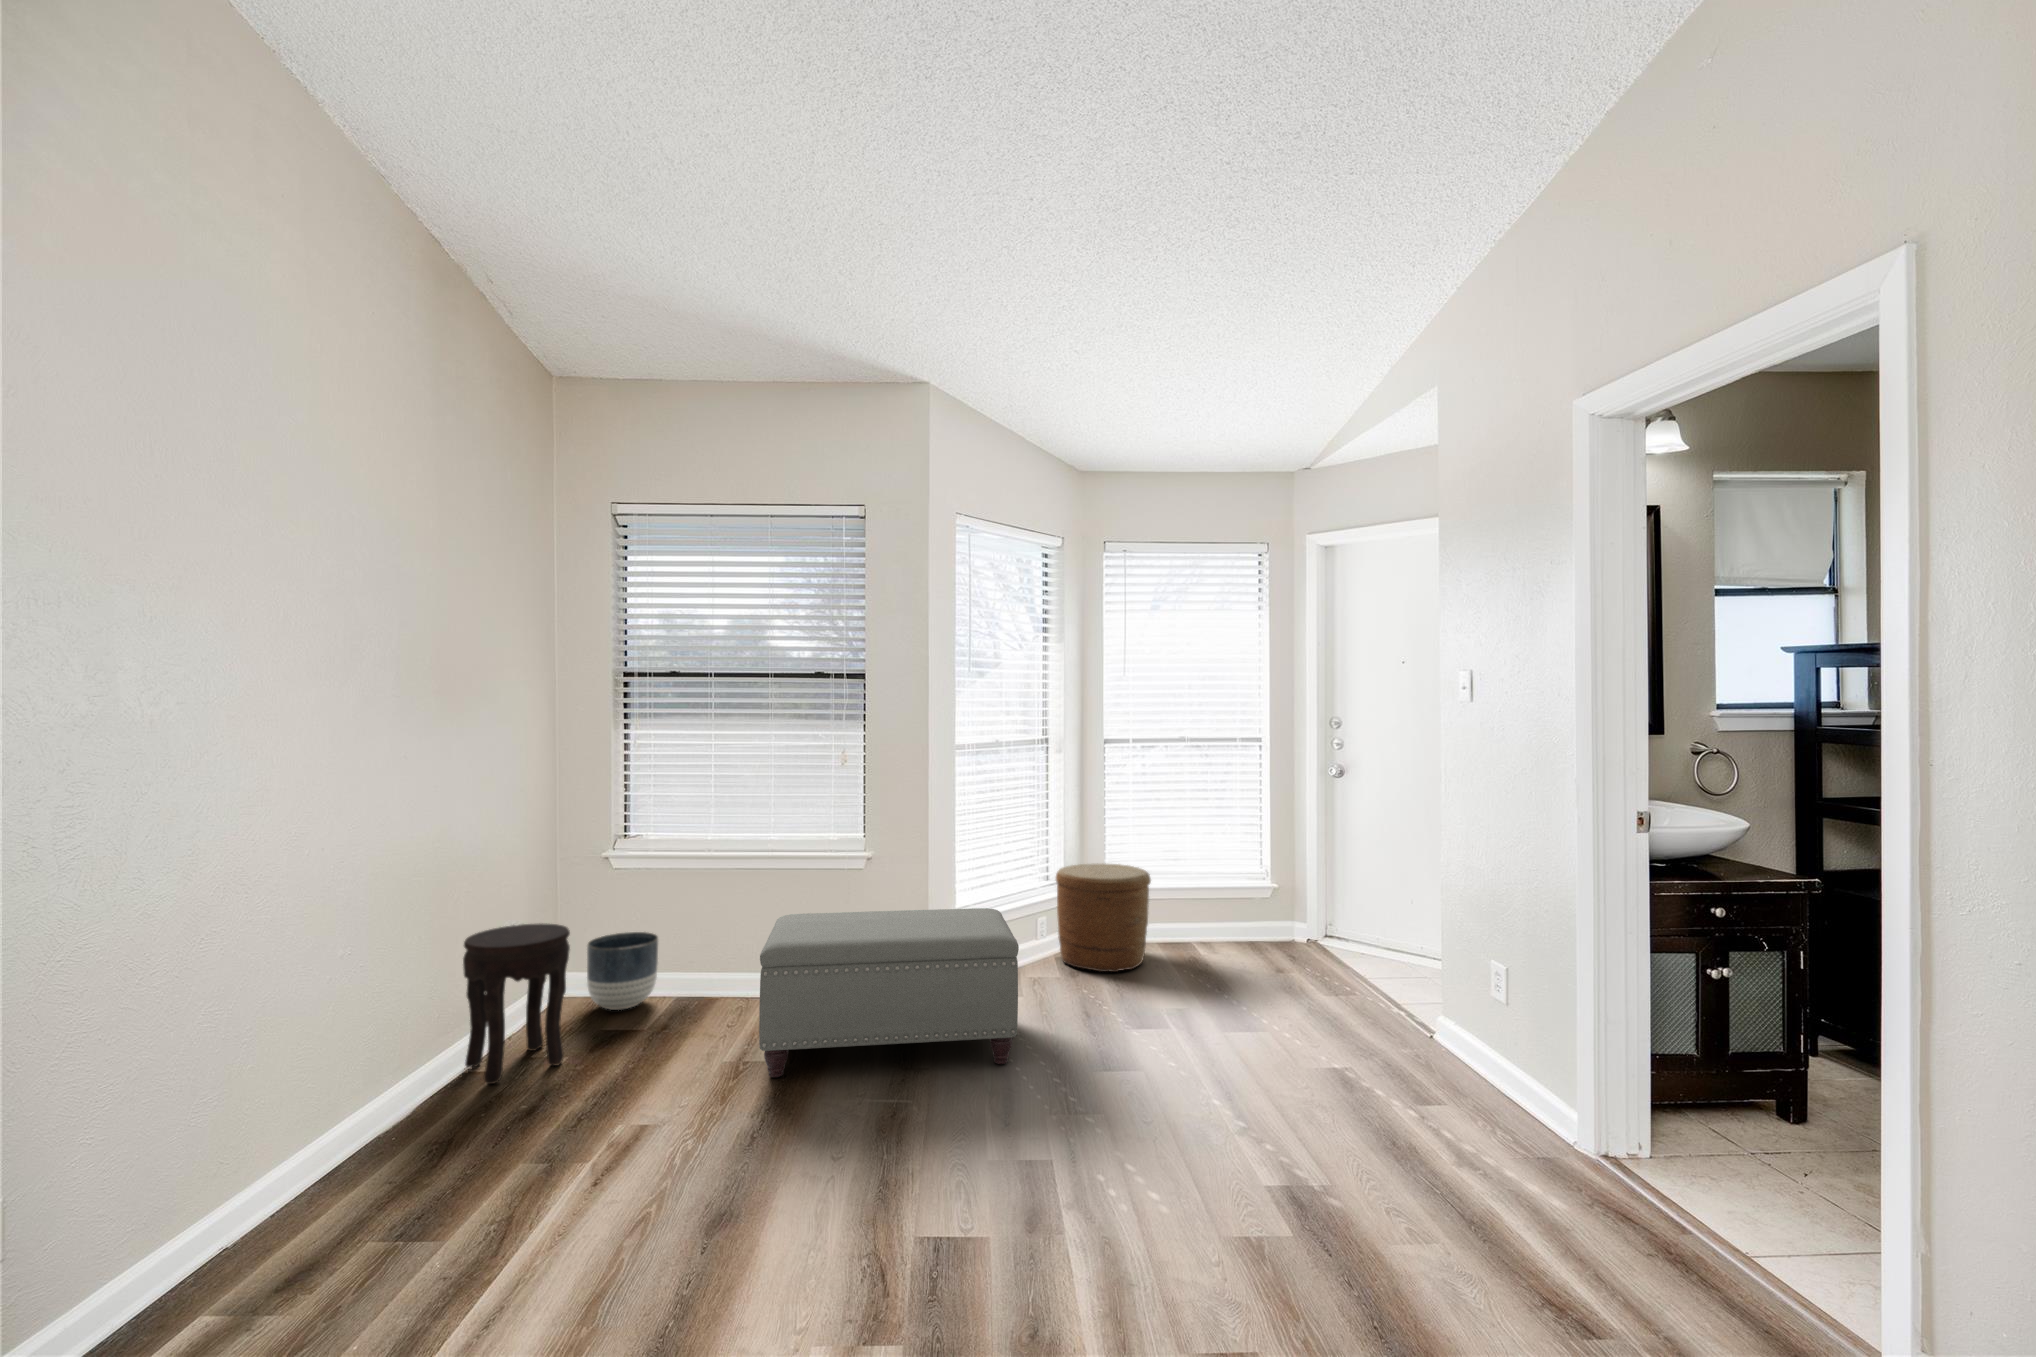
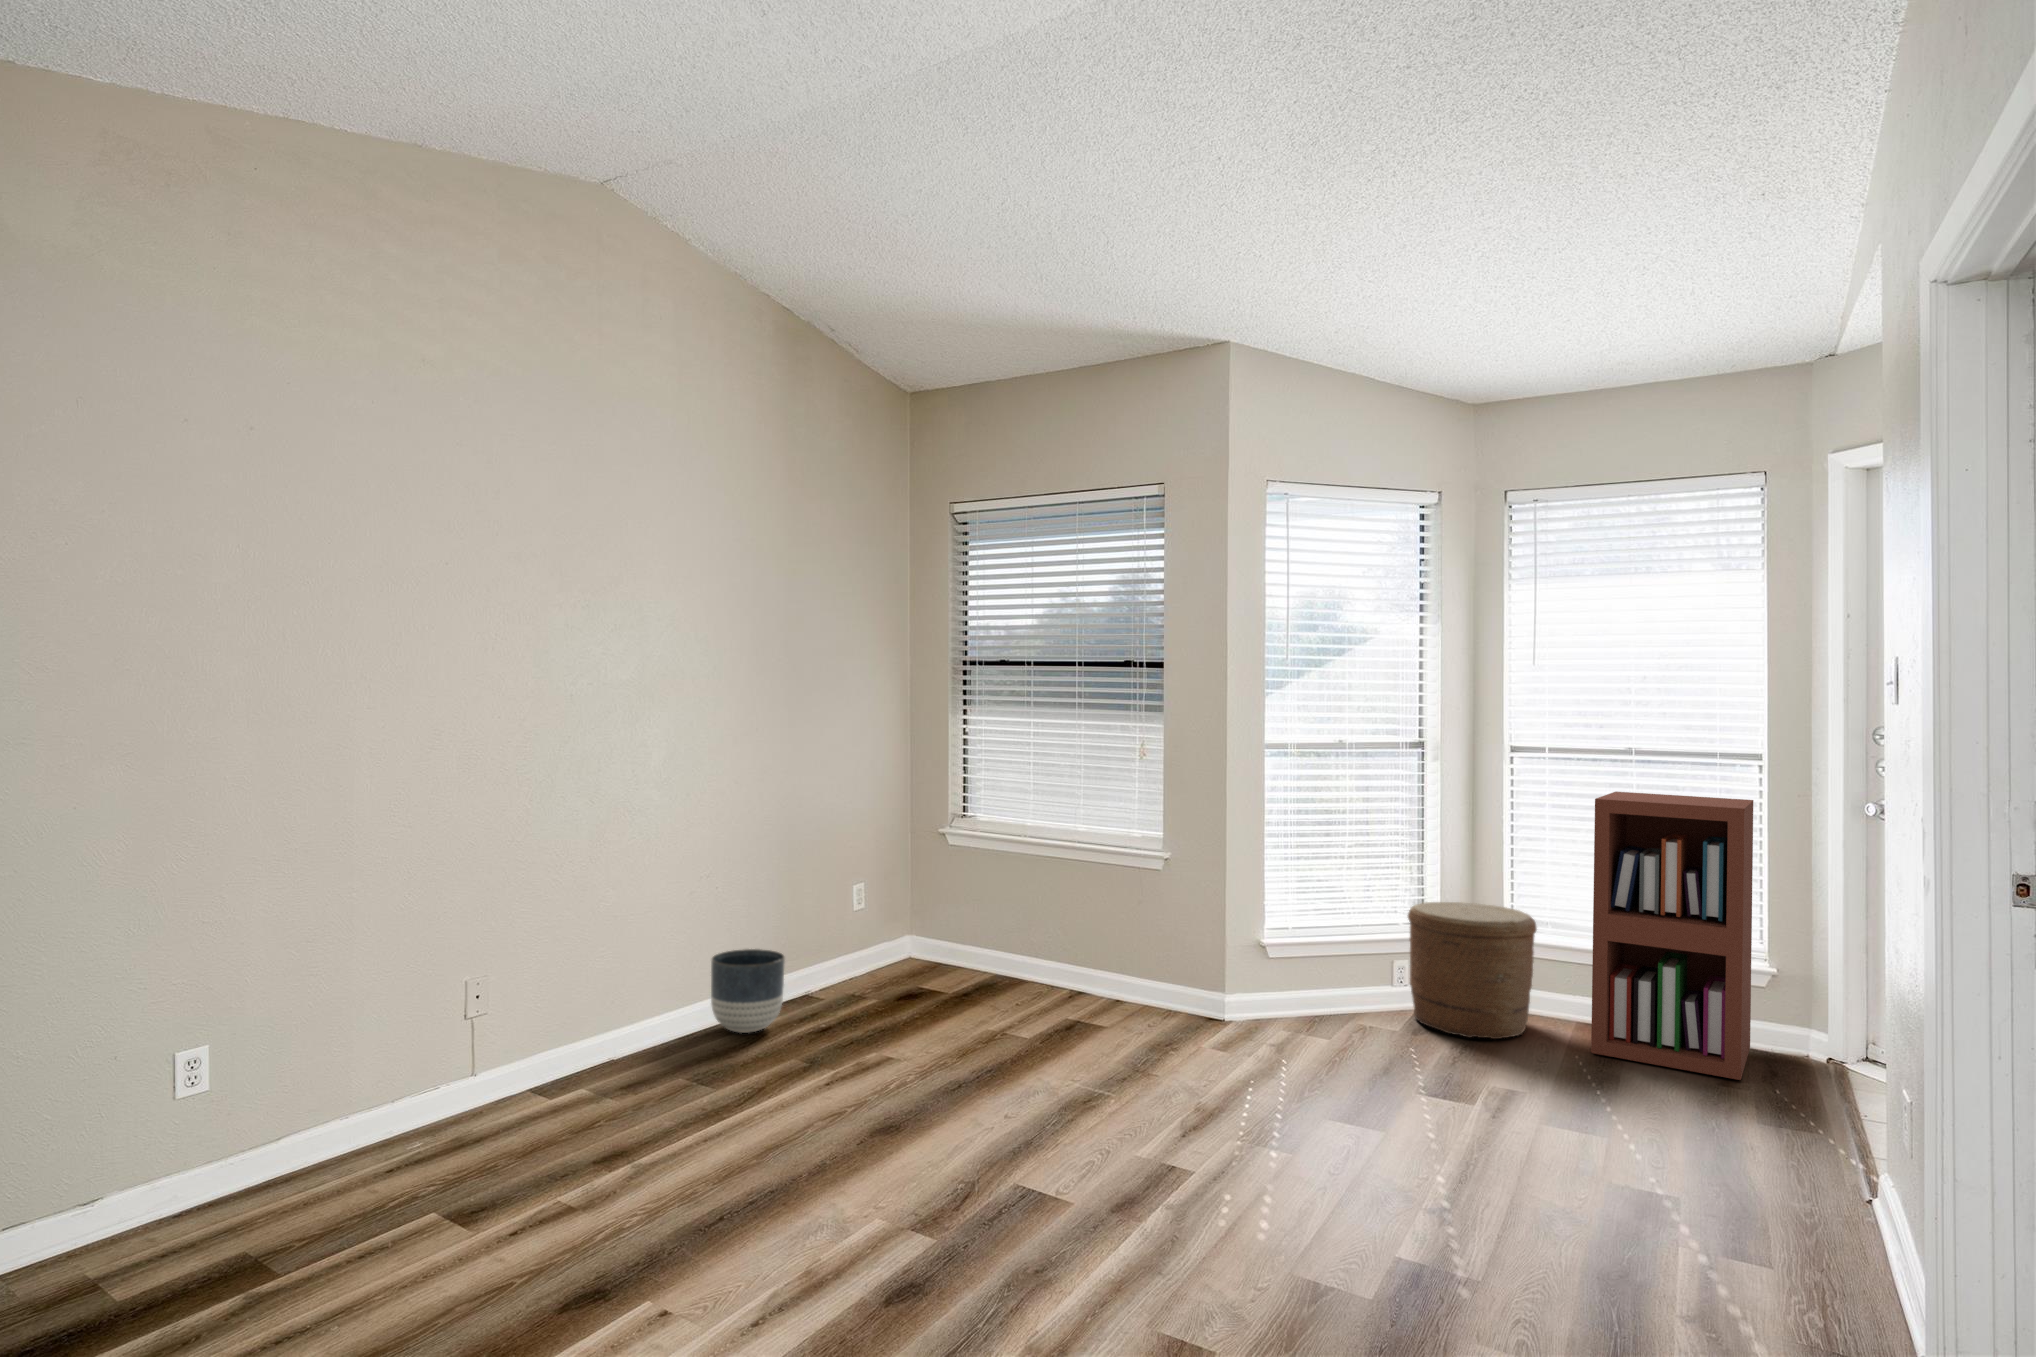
bookshelf: none [1180,769,1291,967] -> present [1591,792,1753,1080]
ottoman: present [759,908,1019,1078] -> none [1000,904,1281,1088]
side table: present [463,923,570,1084] -> none [802,882,882,1008]
planter: present [587,932,658,1010] -> present [711,949,785,1033]

